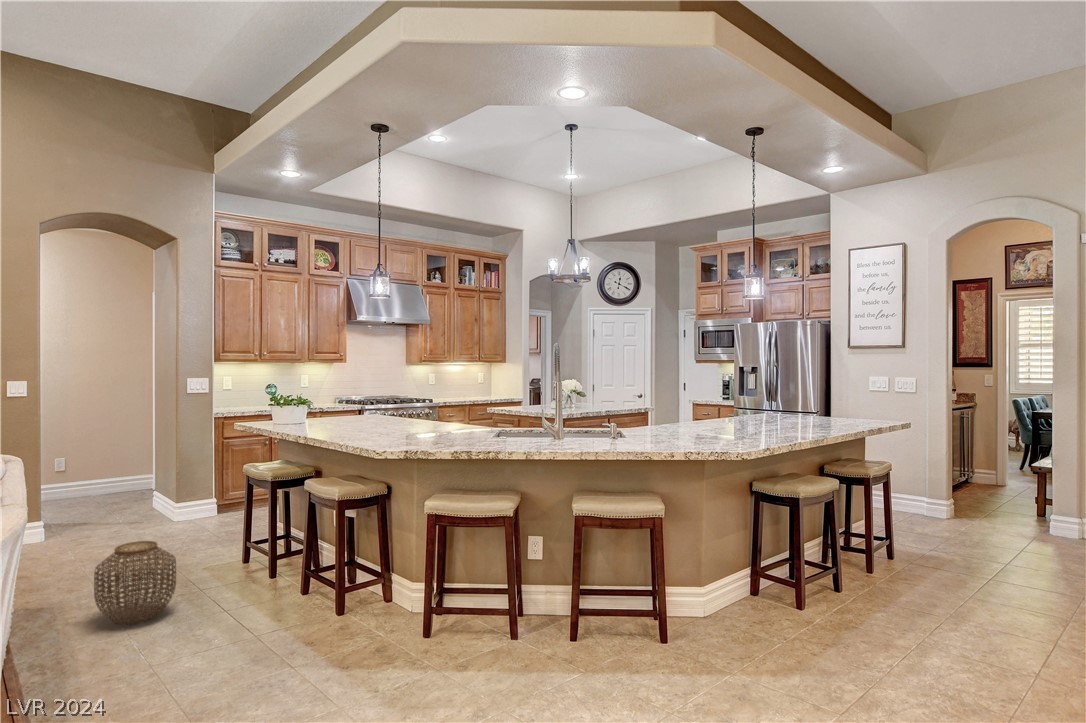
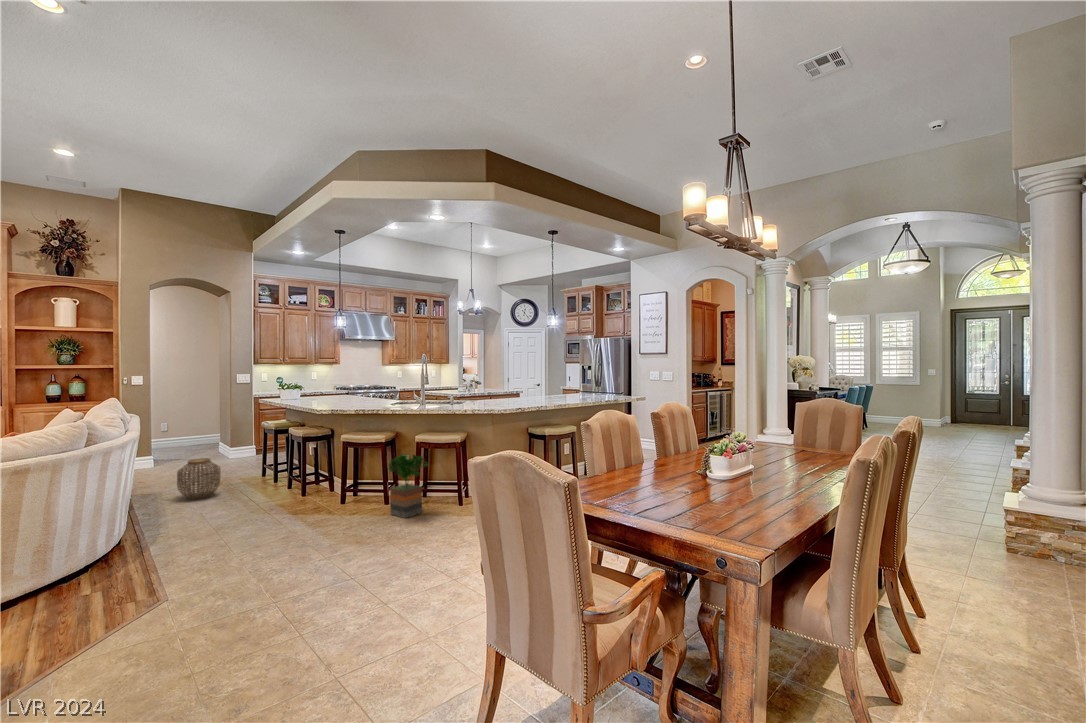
potted tree: none [539,543,620,687] -> present [389,454,428,518]

